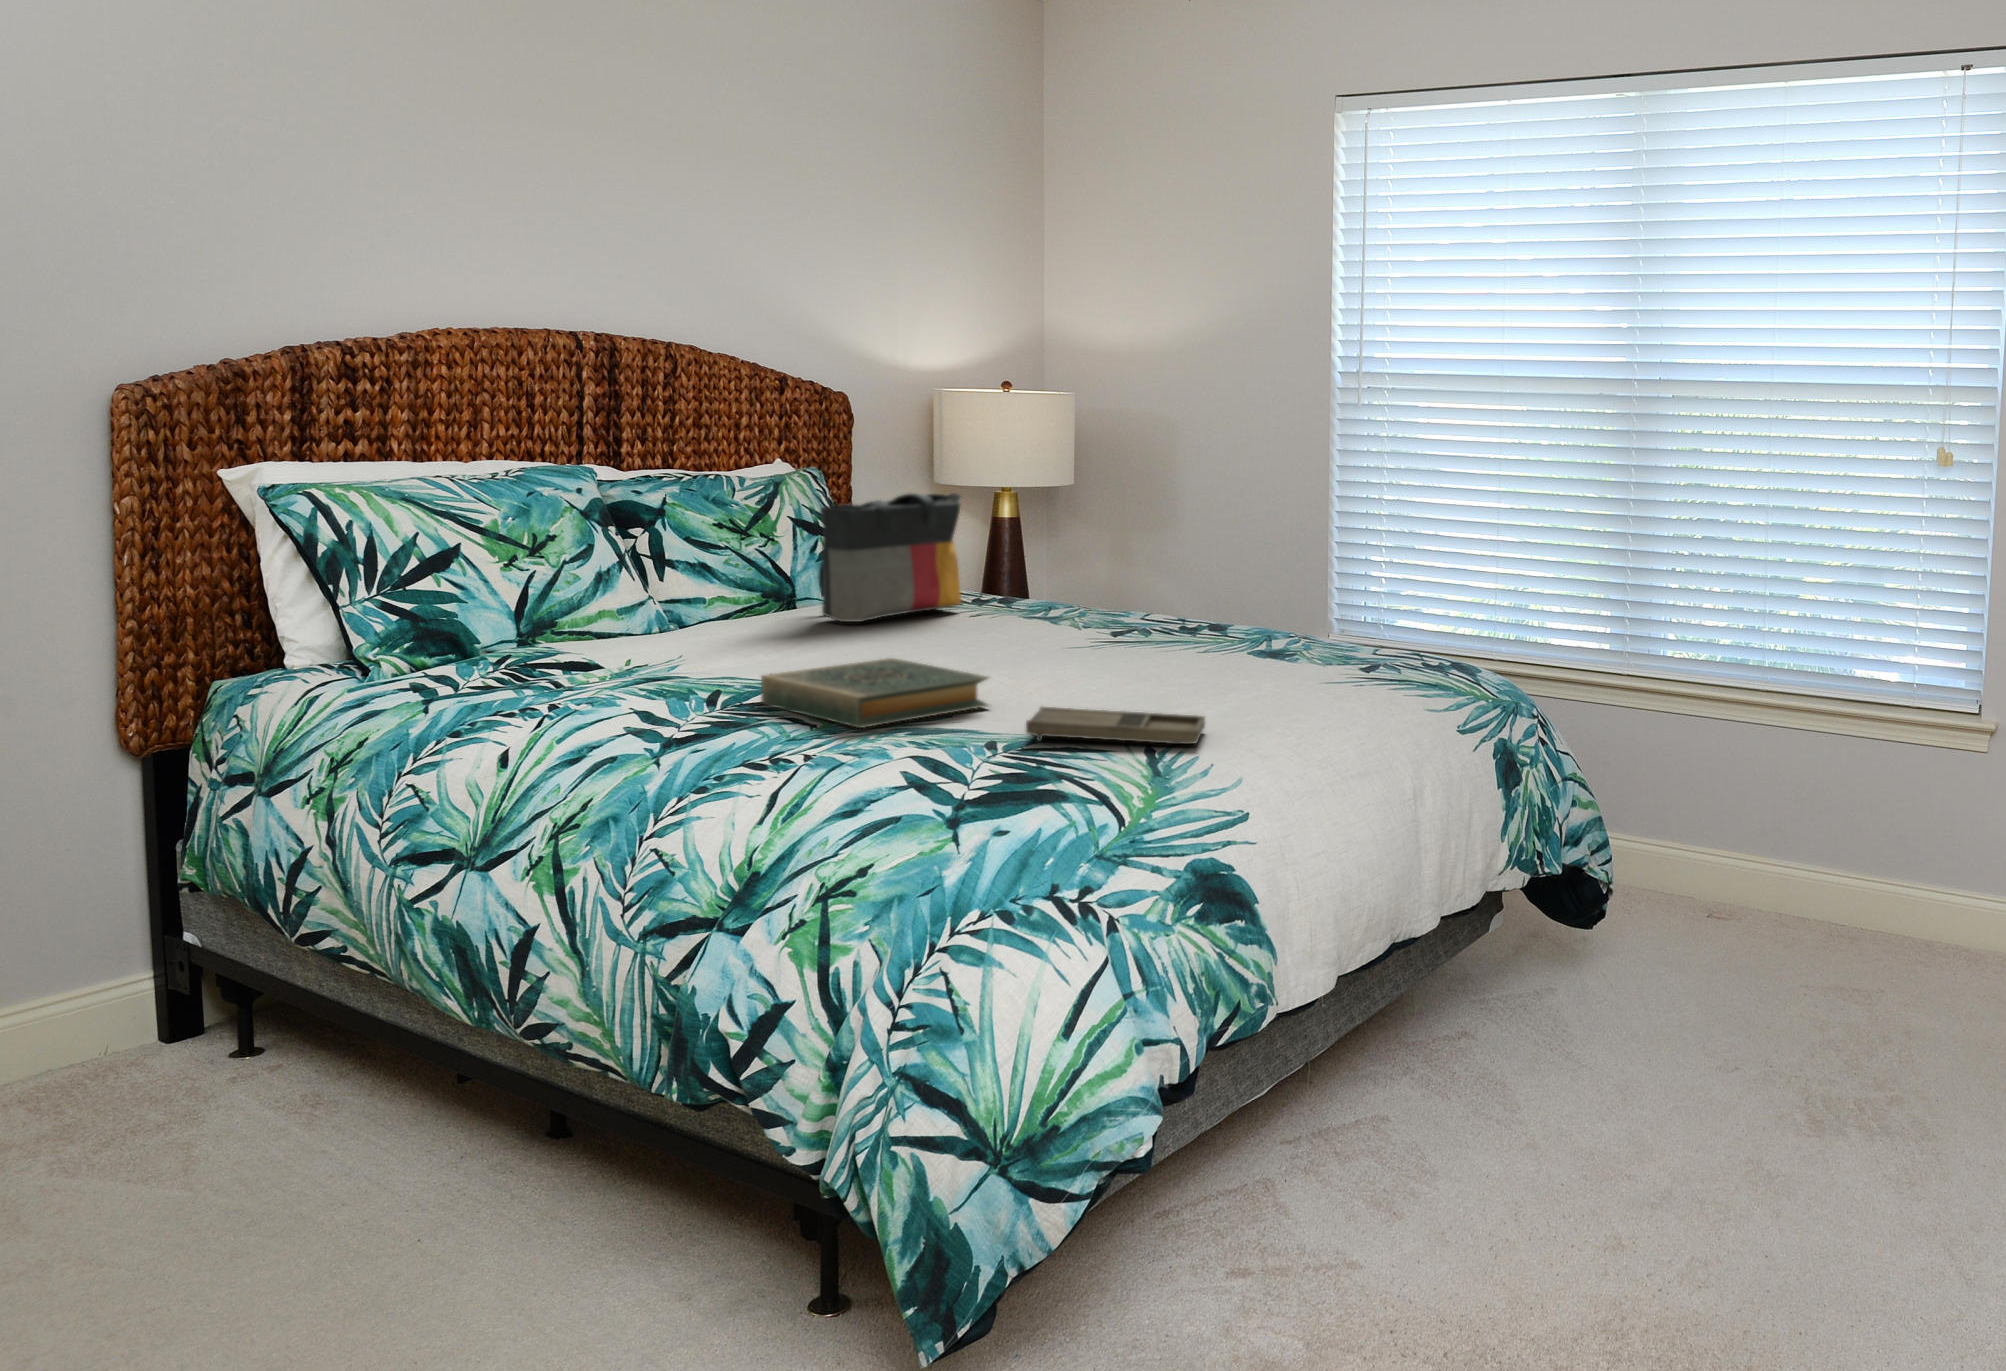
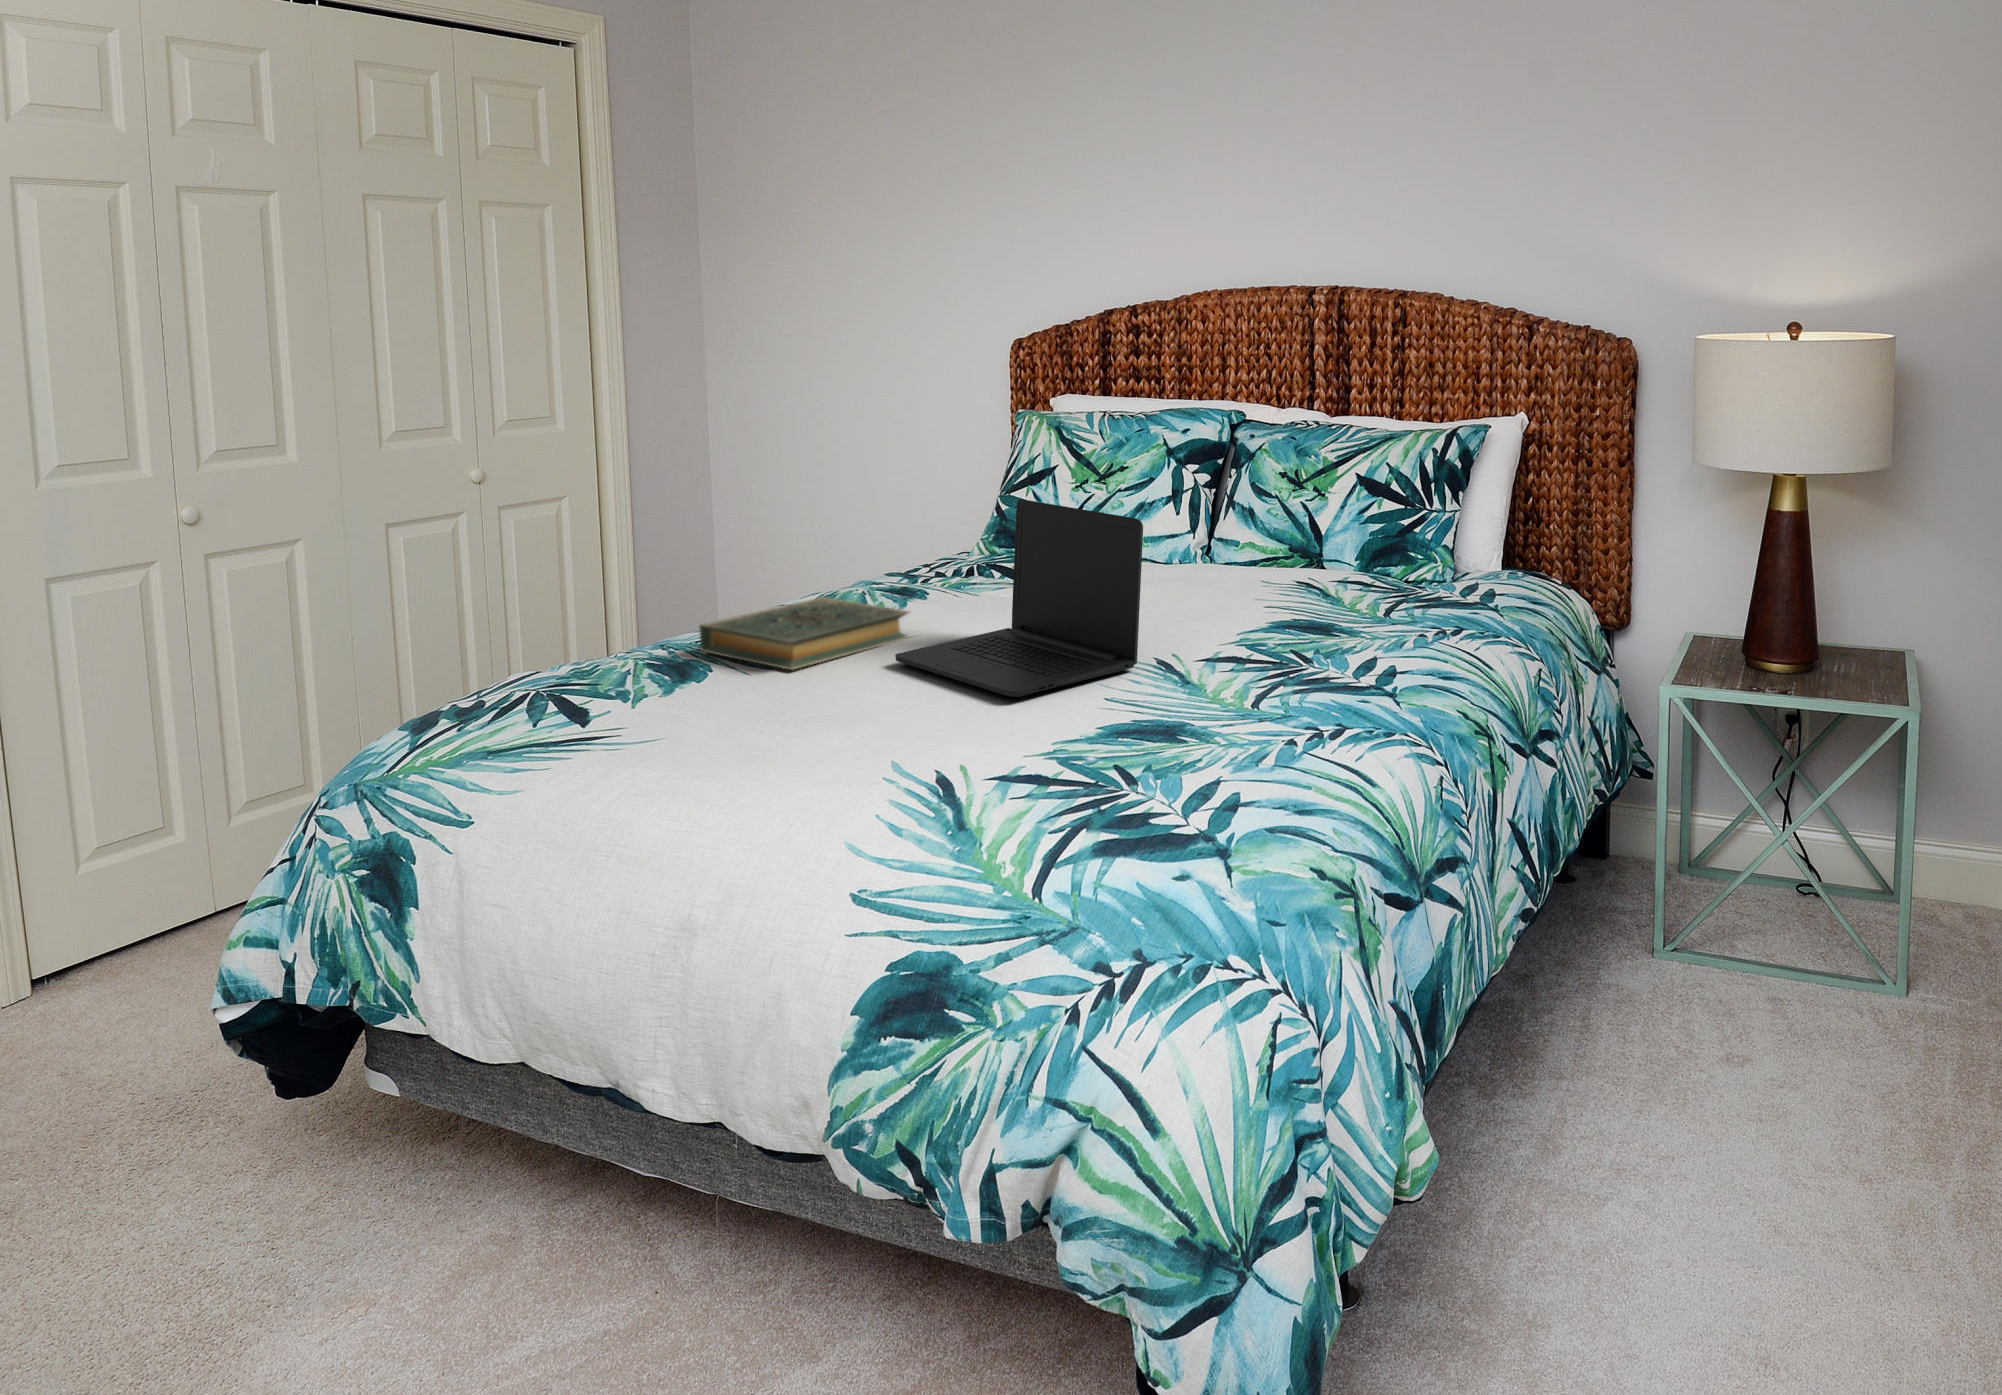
tote bag: present [819,493,961,622] -> none [1198,461,1359,597]
laptop: none [941,524,1174,683] -> present [895,499,1143,697]
tray: present [1026,707,1205,744] -> none [579,674,703,745]

